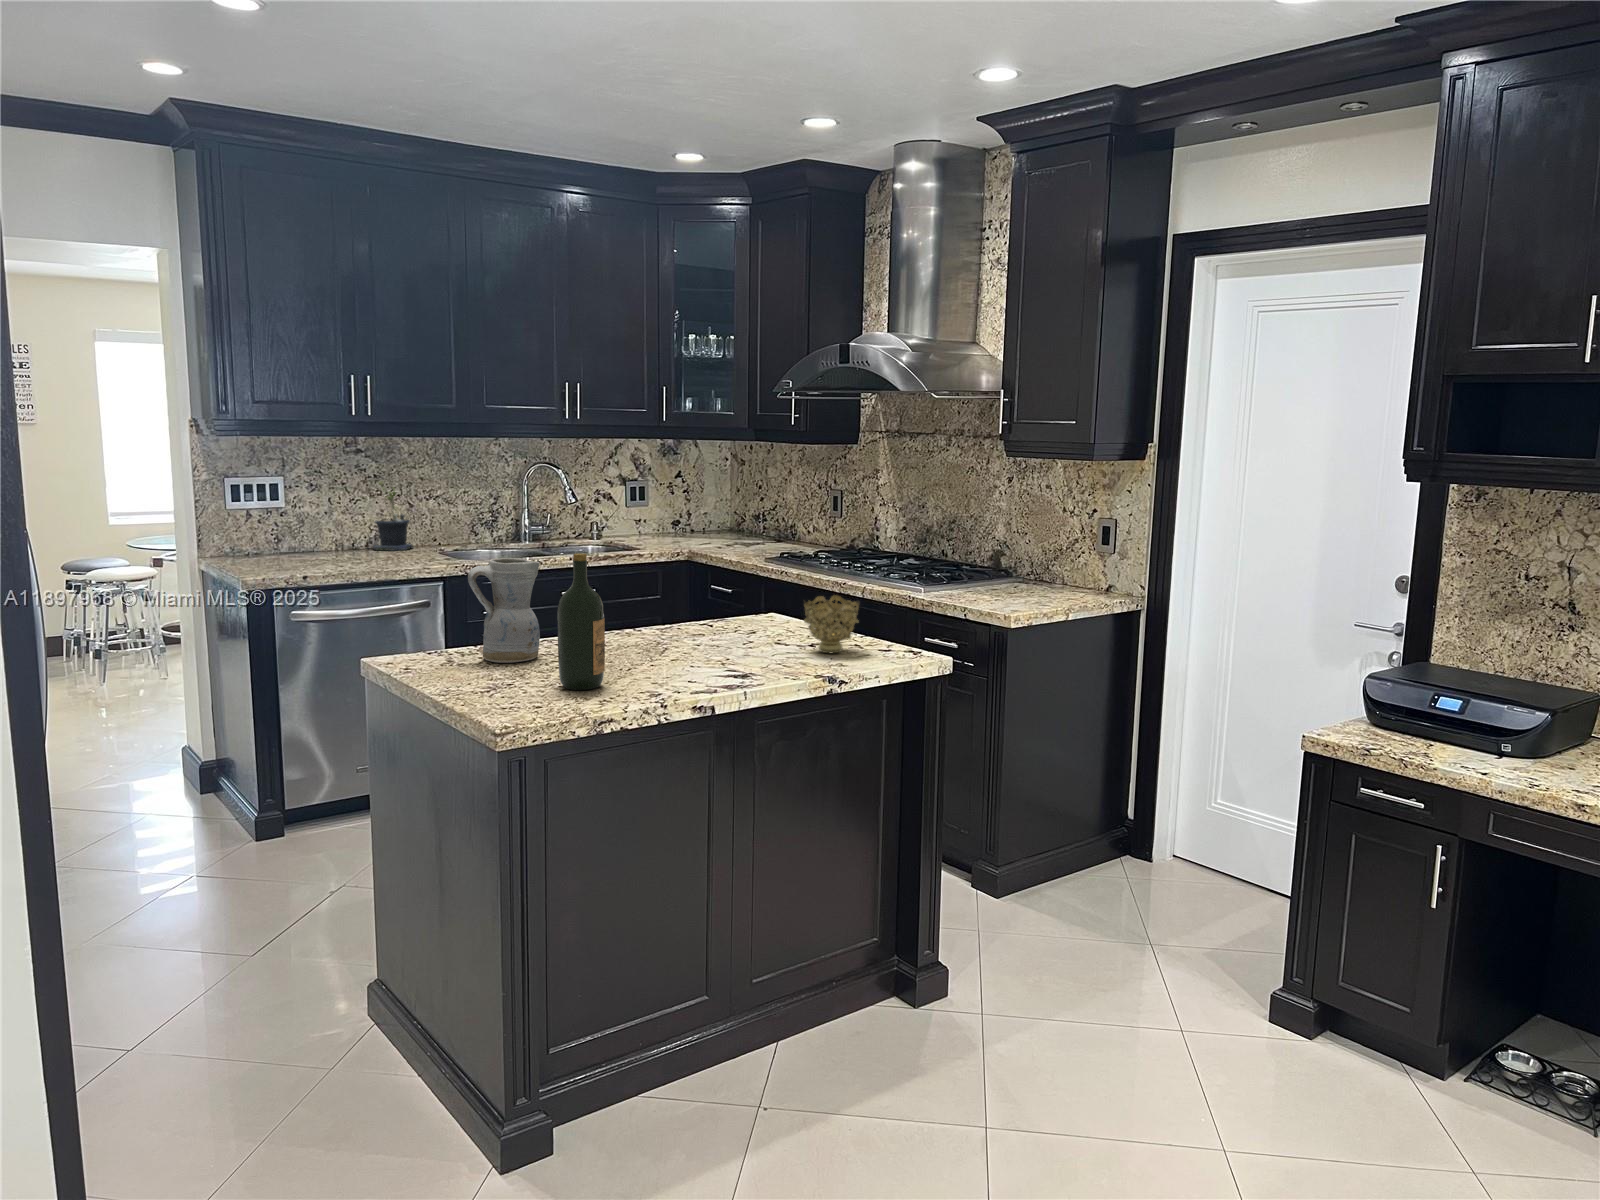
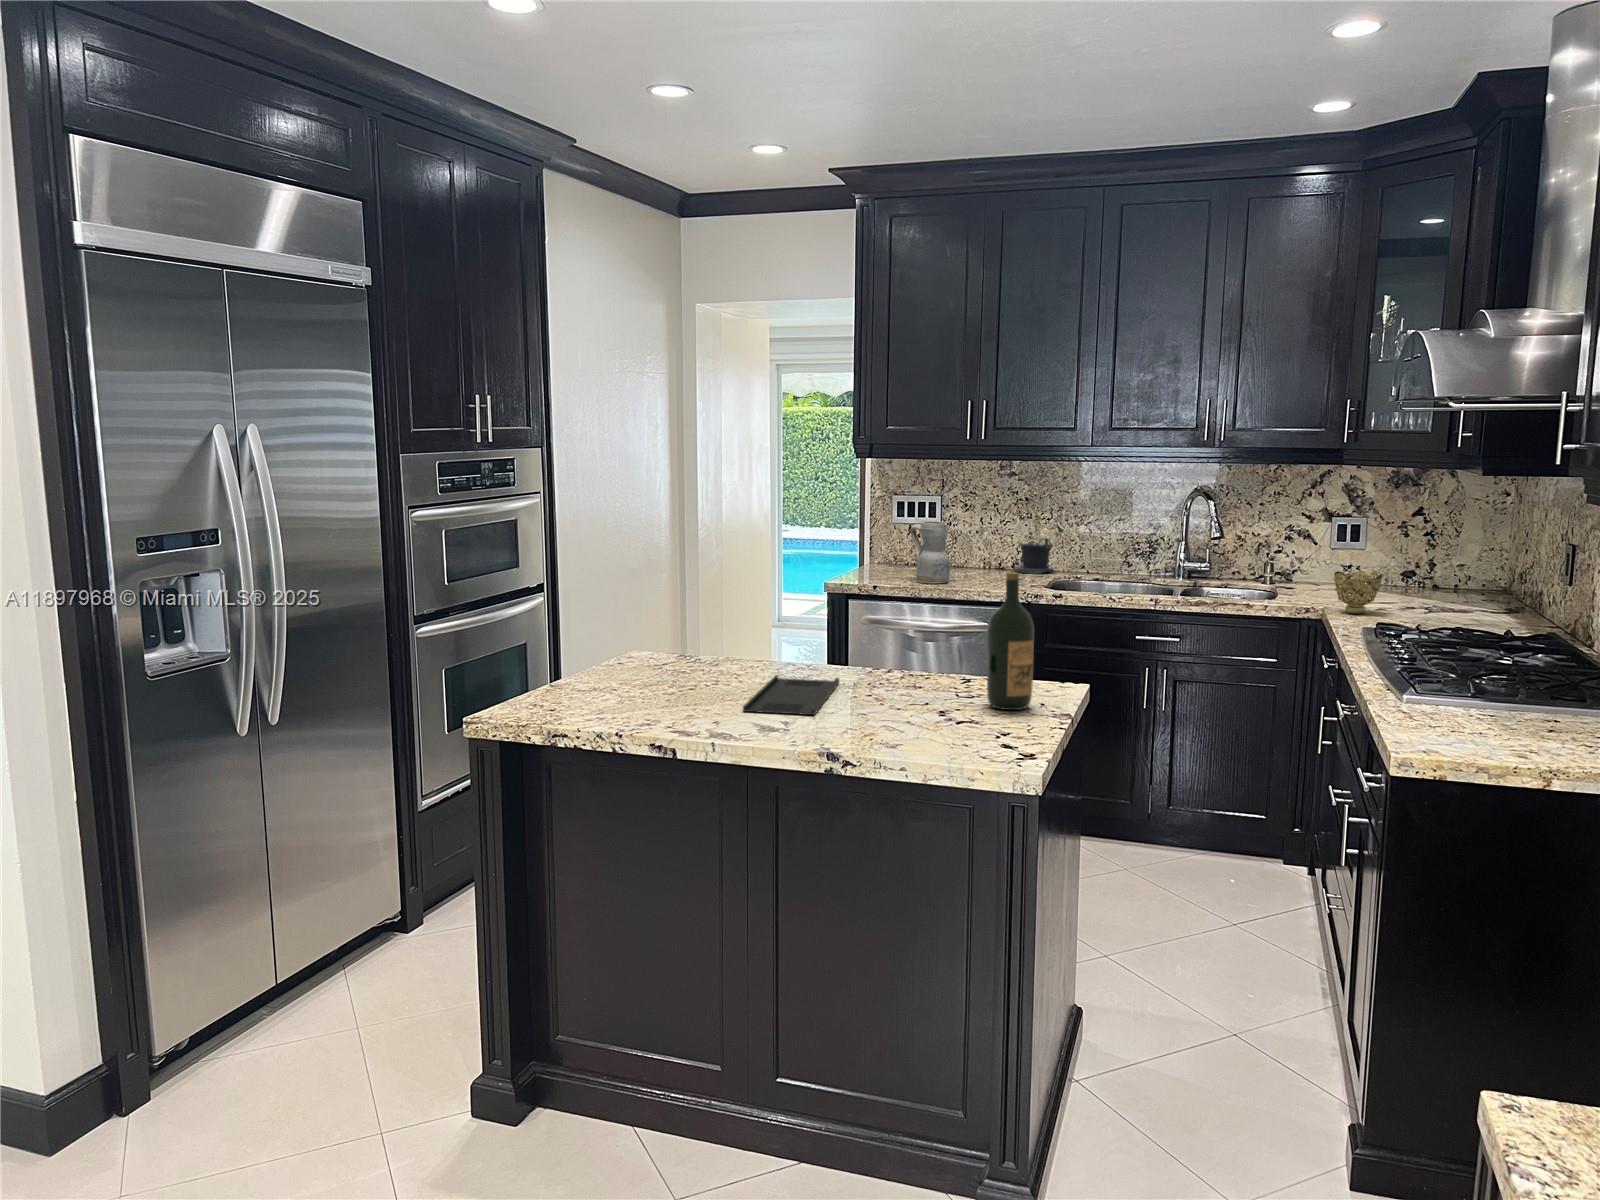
wine bottle: present [557,553,605,690] -> present [987,572,1034,710]
ceramic pitcher: present [468,558,540,663] -> present [911,521,950,583]
decorative bowl: present [804,595,860,653] -> present [1333,571,1382,614]
tray: none [596,639,726,672] -> present [743,675,839,715]

